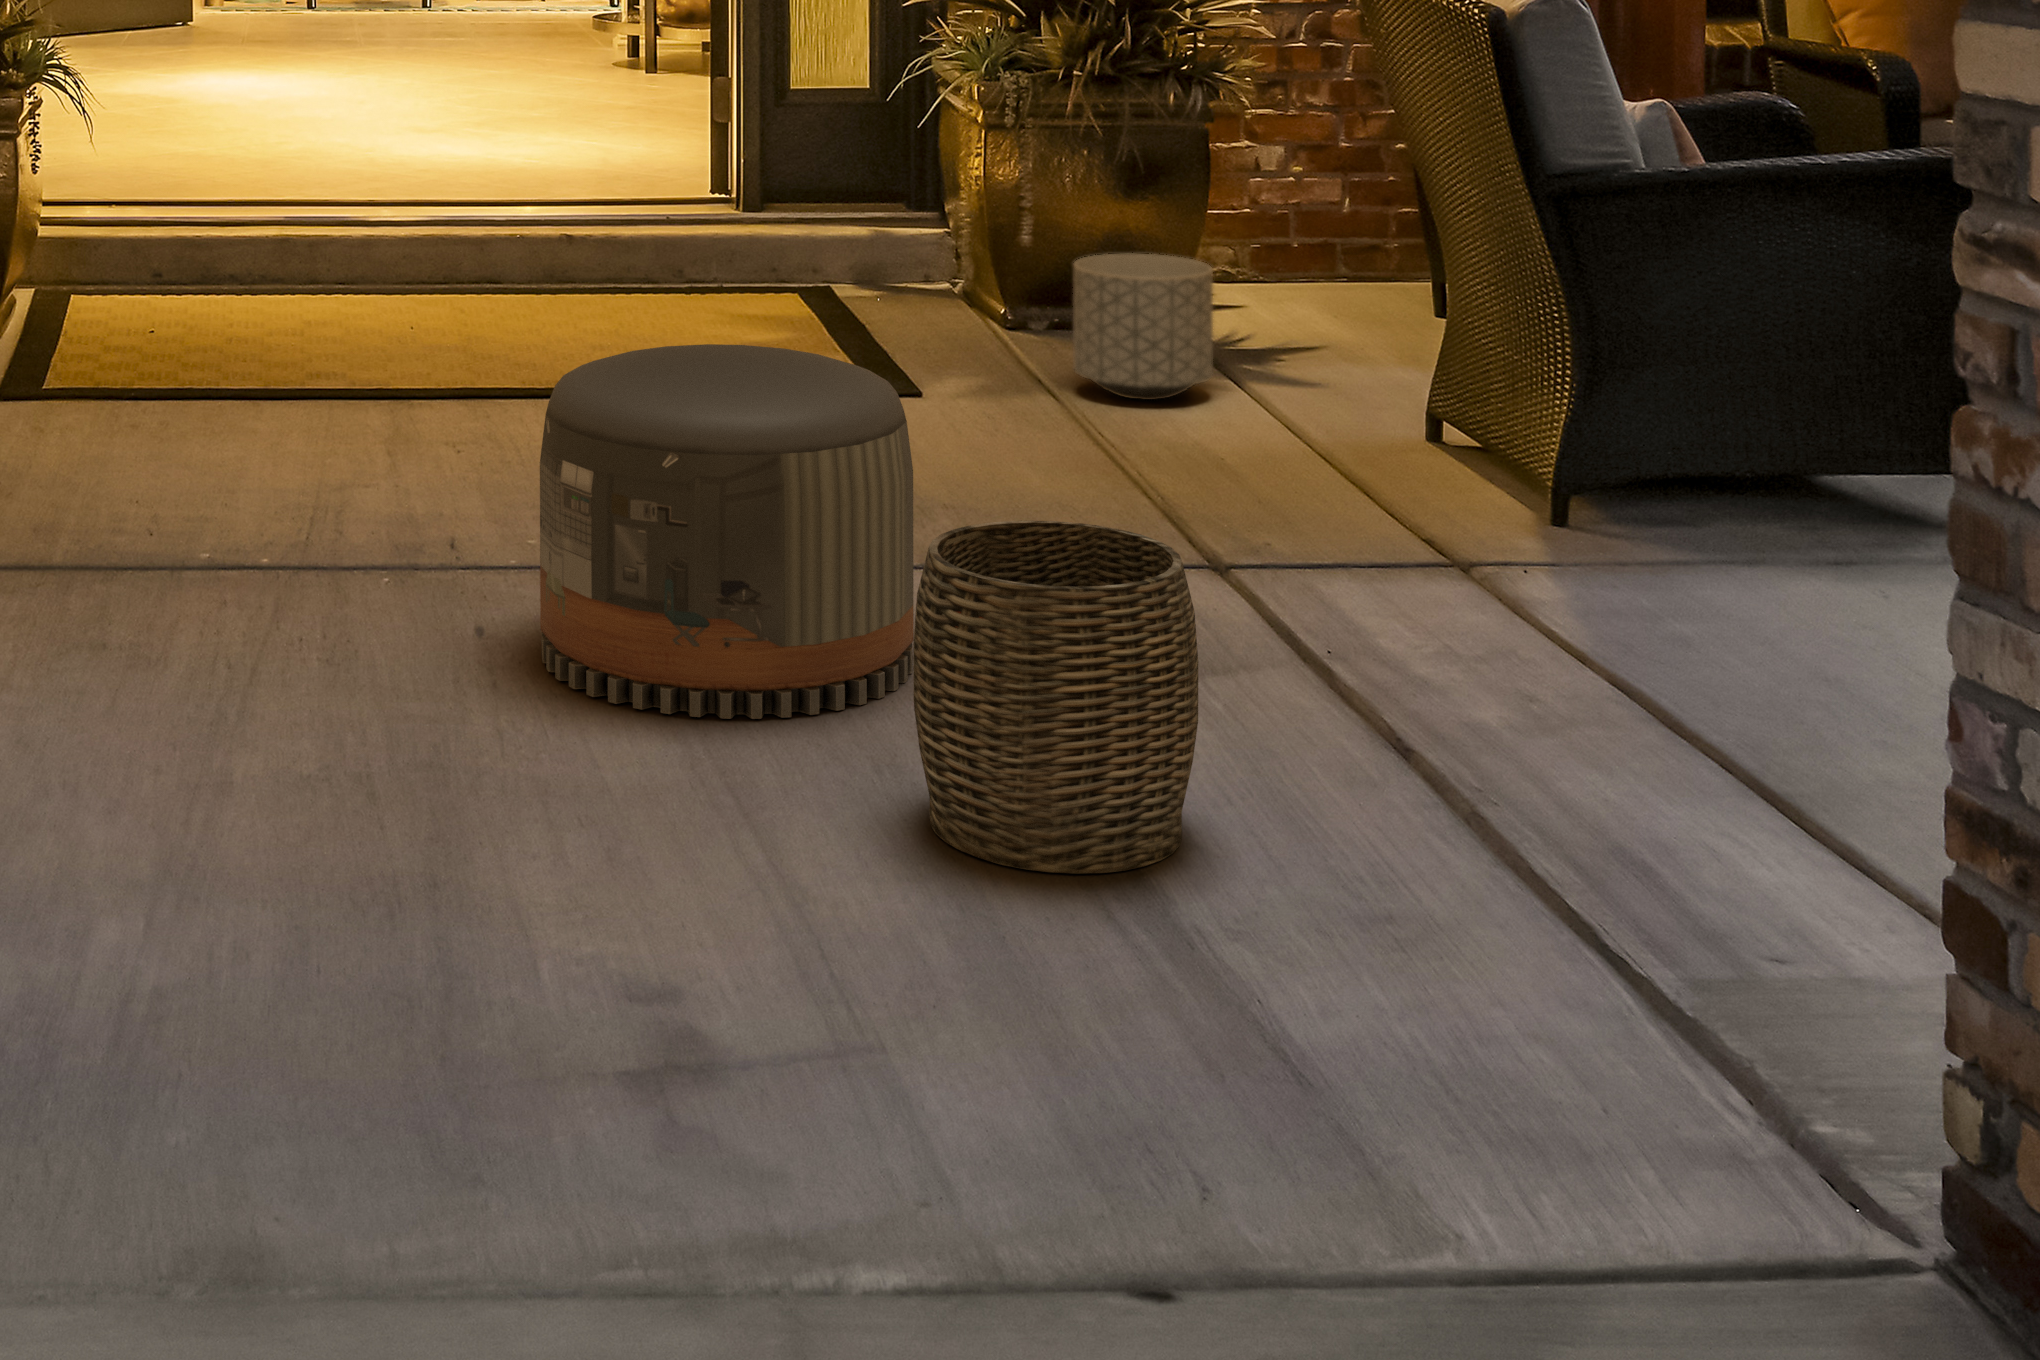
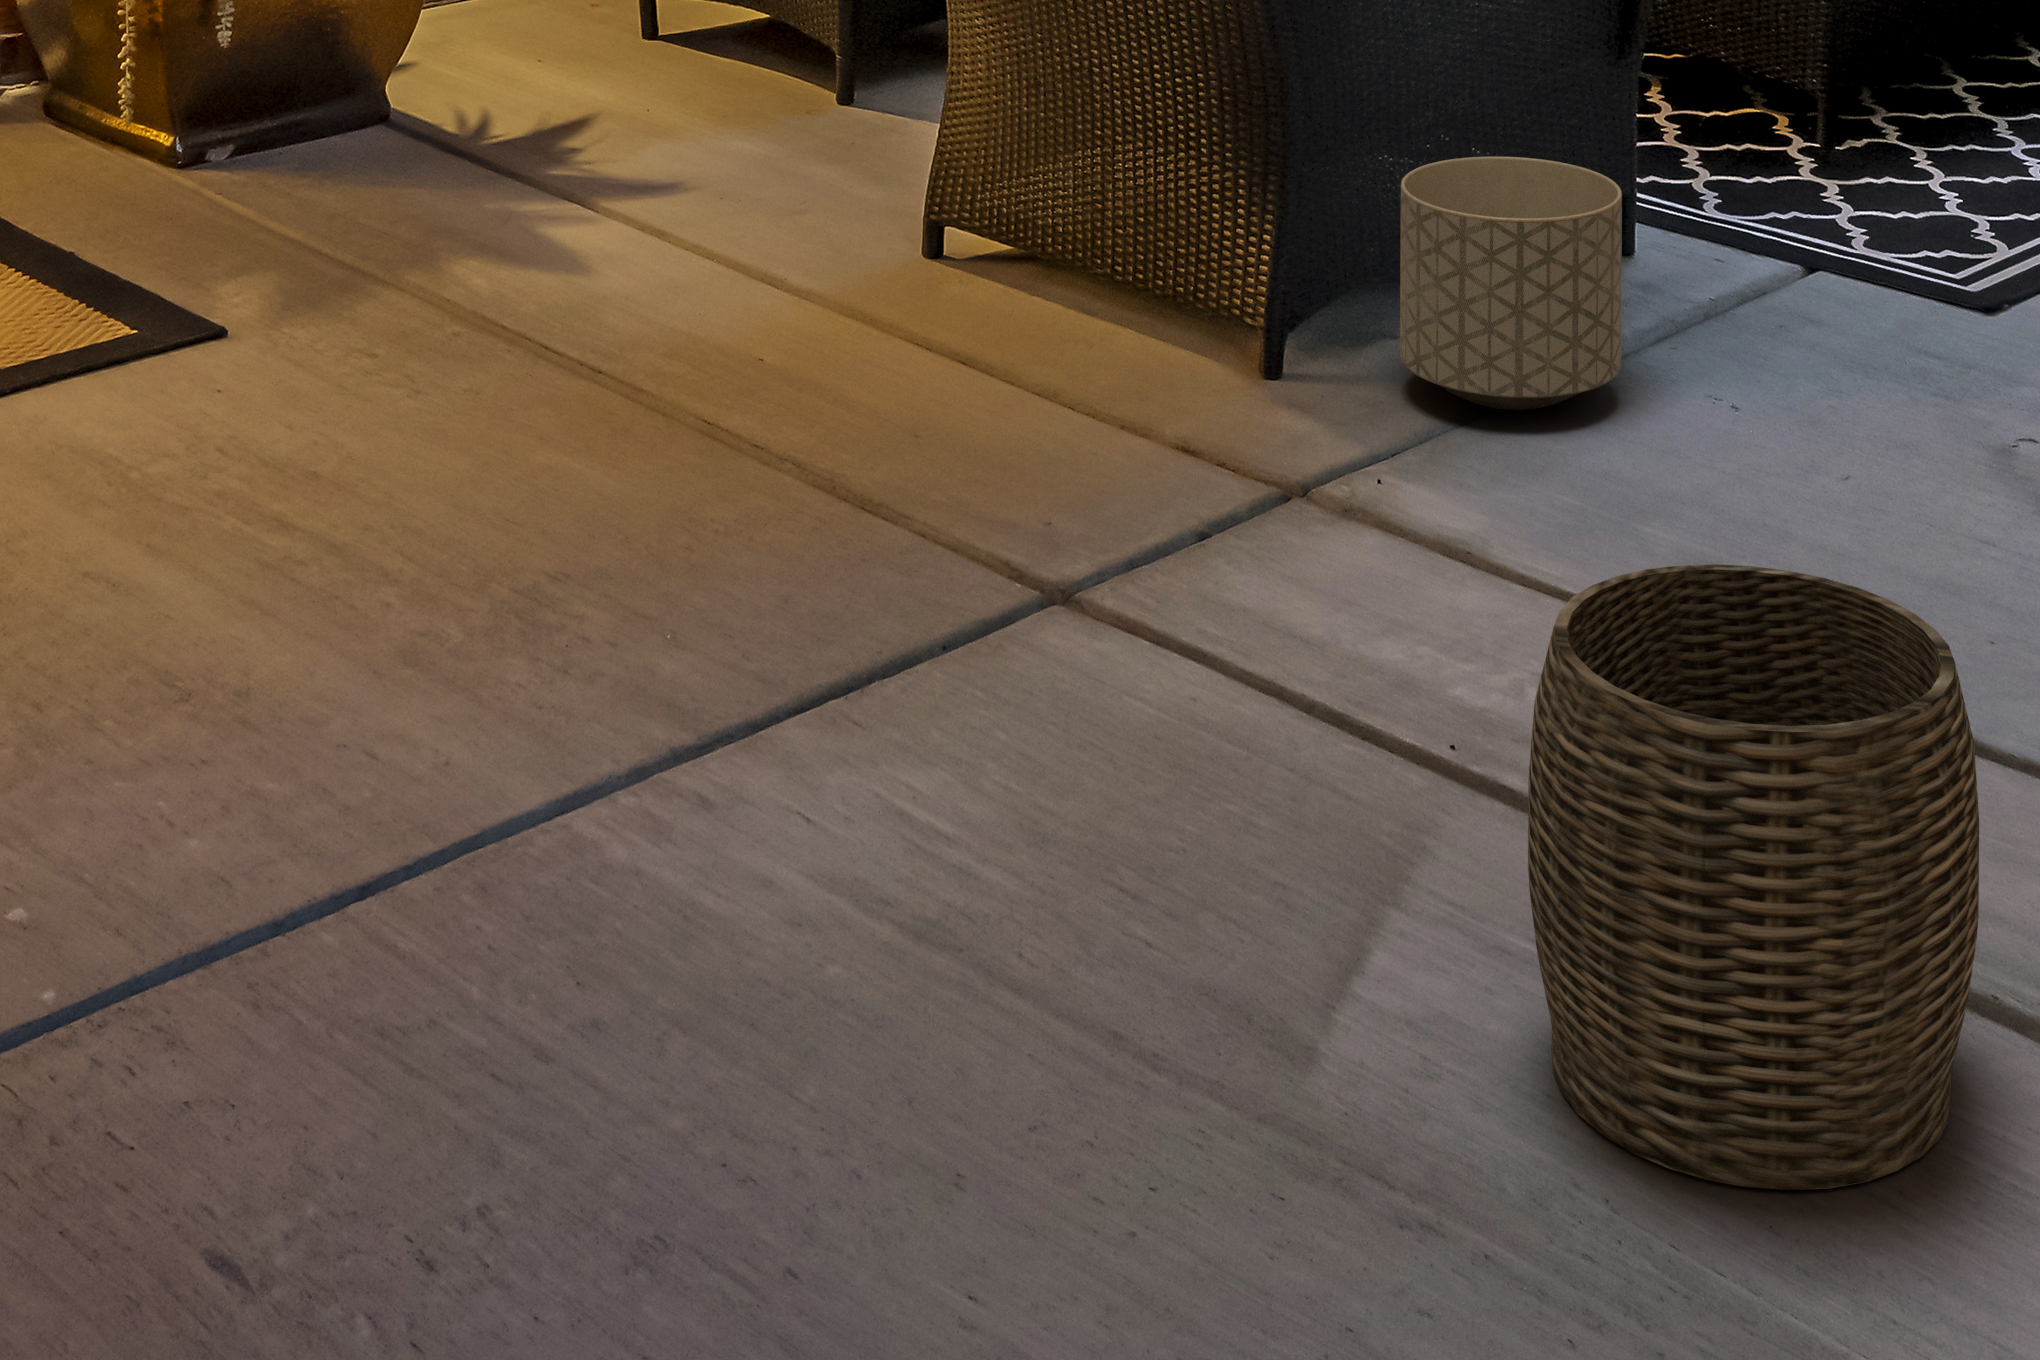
planter: present [1073,254,1213,400] -> present [1400,157,1622,410]
pouf: present [540,344,914,719] -> none [526,358,1169,1104]

